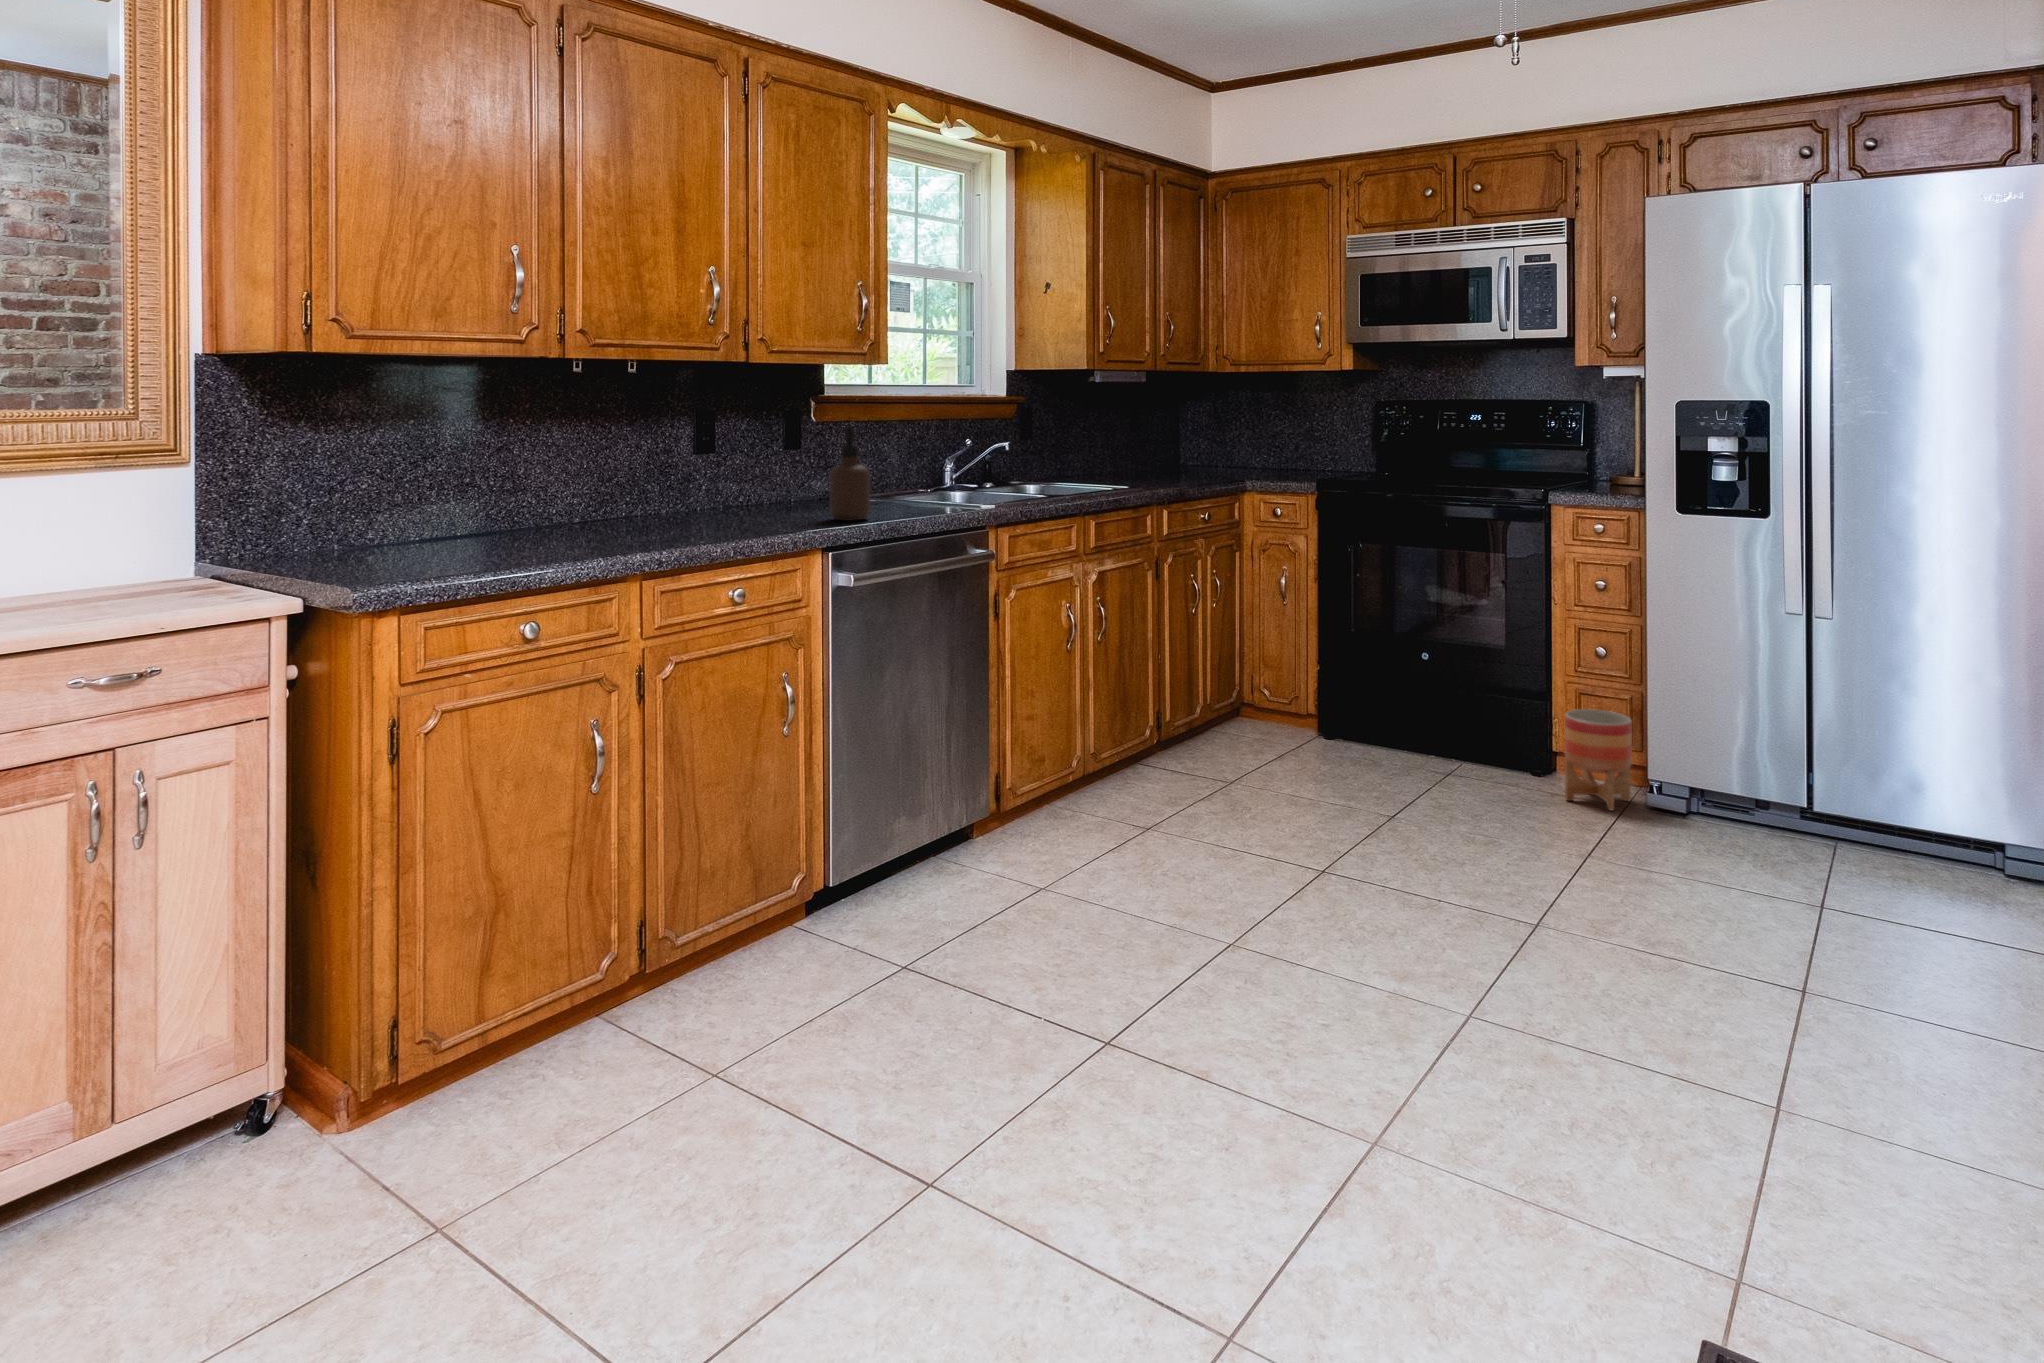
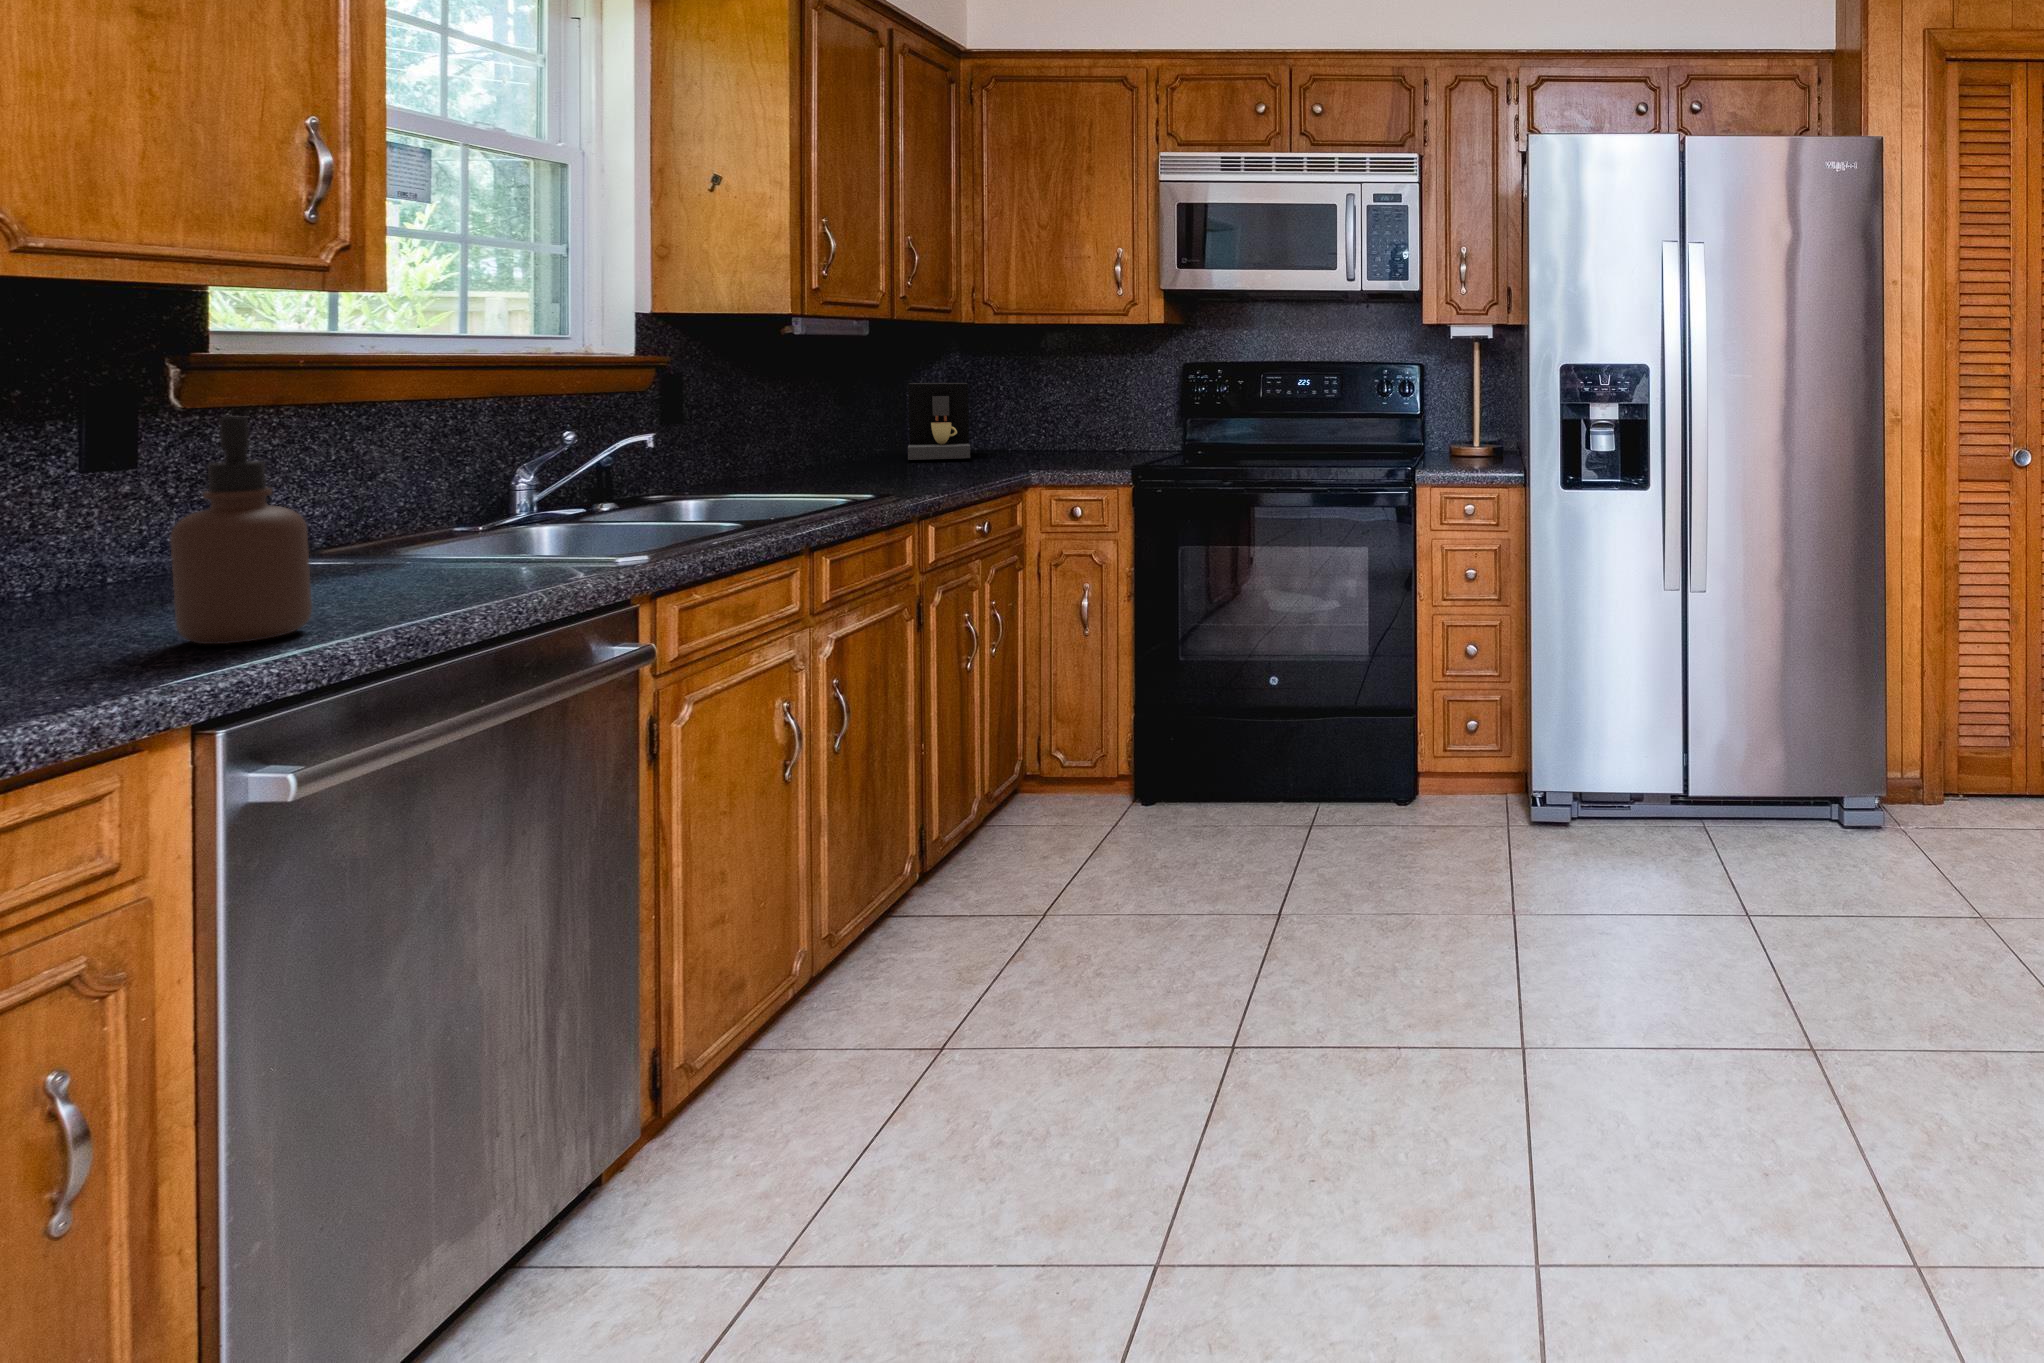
coffee maker: none [1170,416,1218,471] -> present [908,383,970,460]
planter: present [1565,709,1632,811] -> none [1446,719,1516,838]

